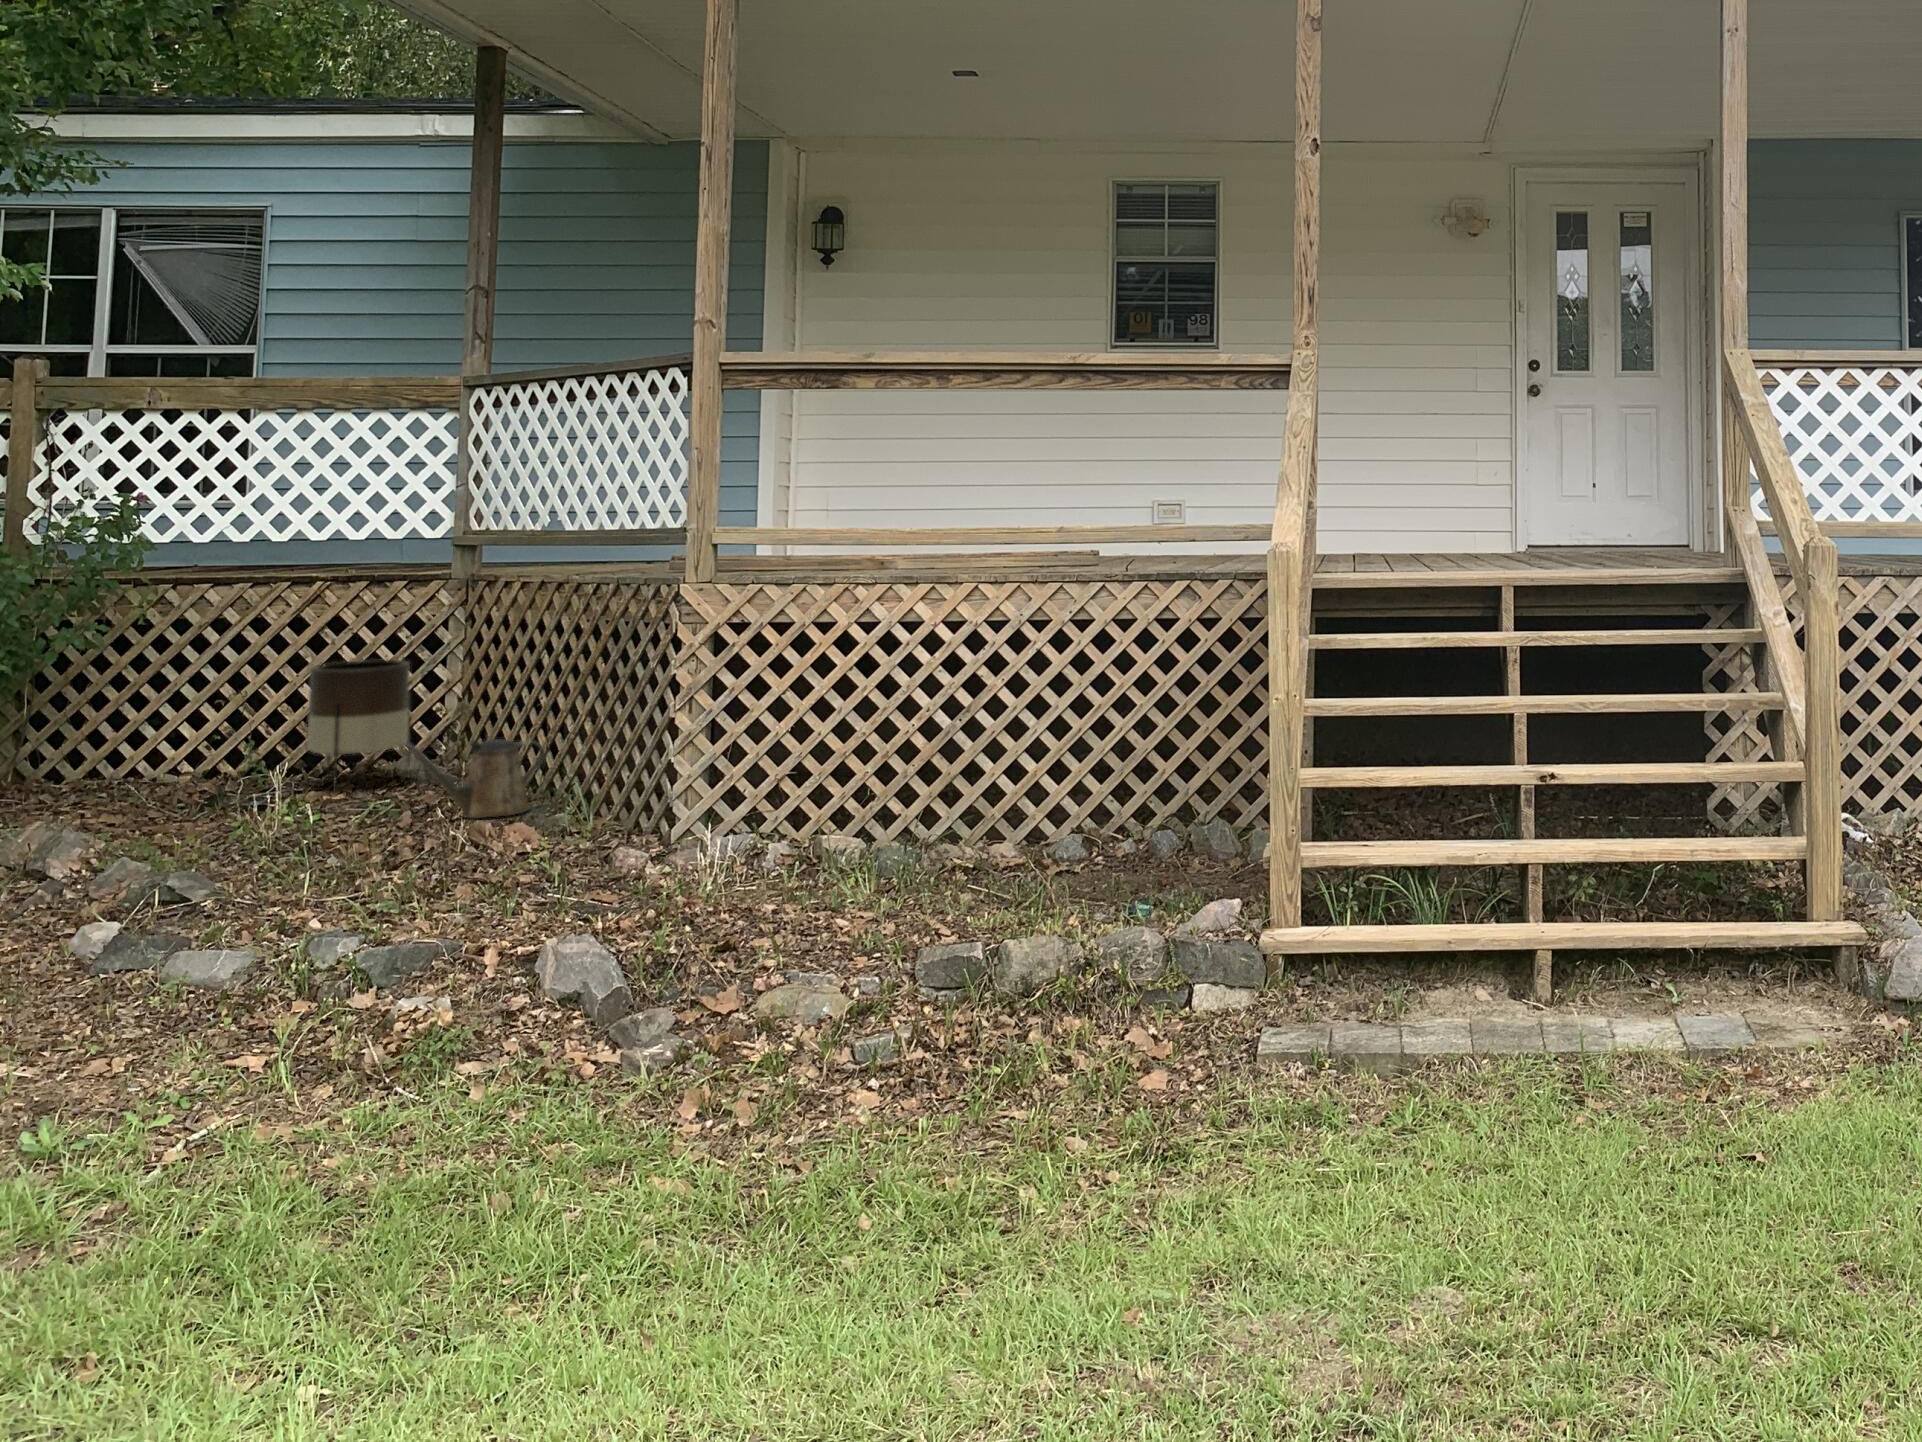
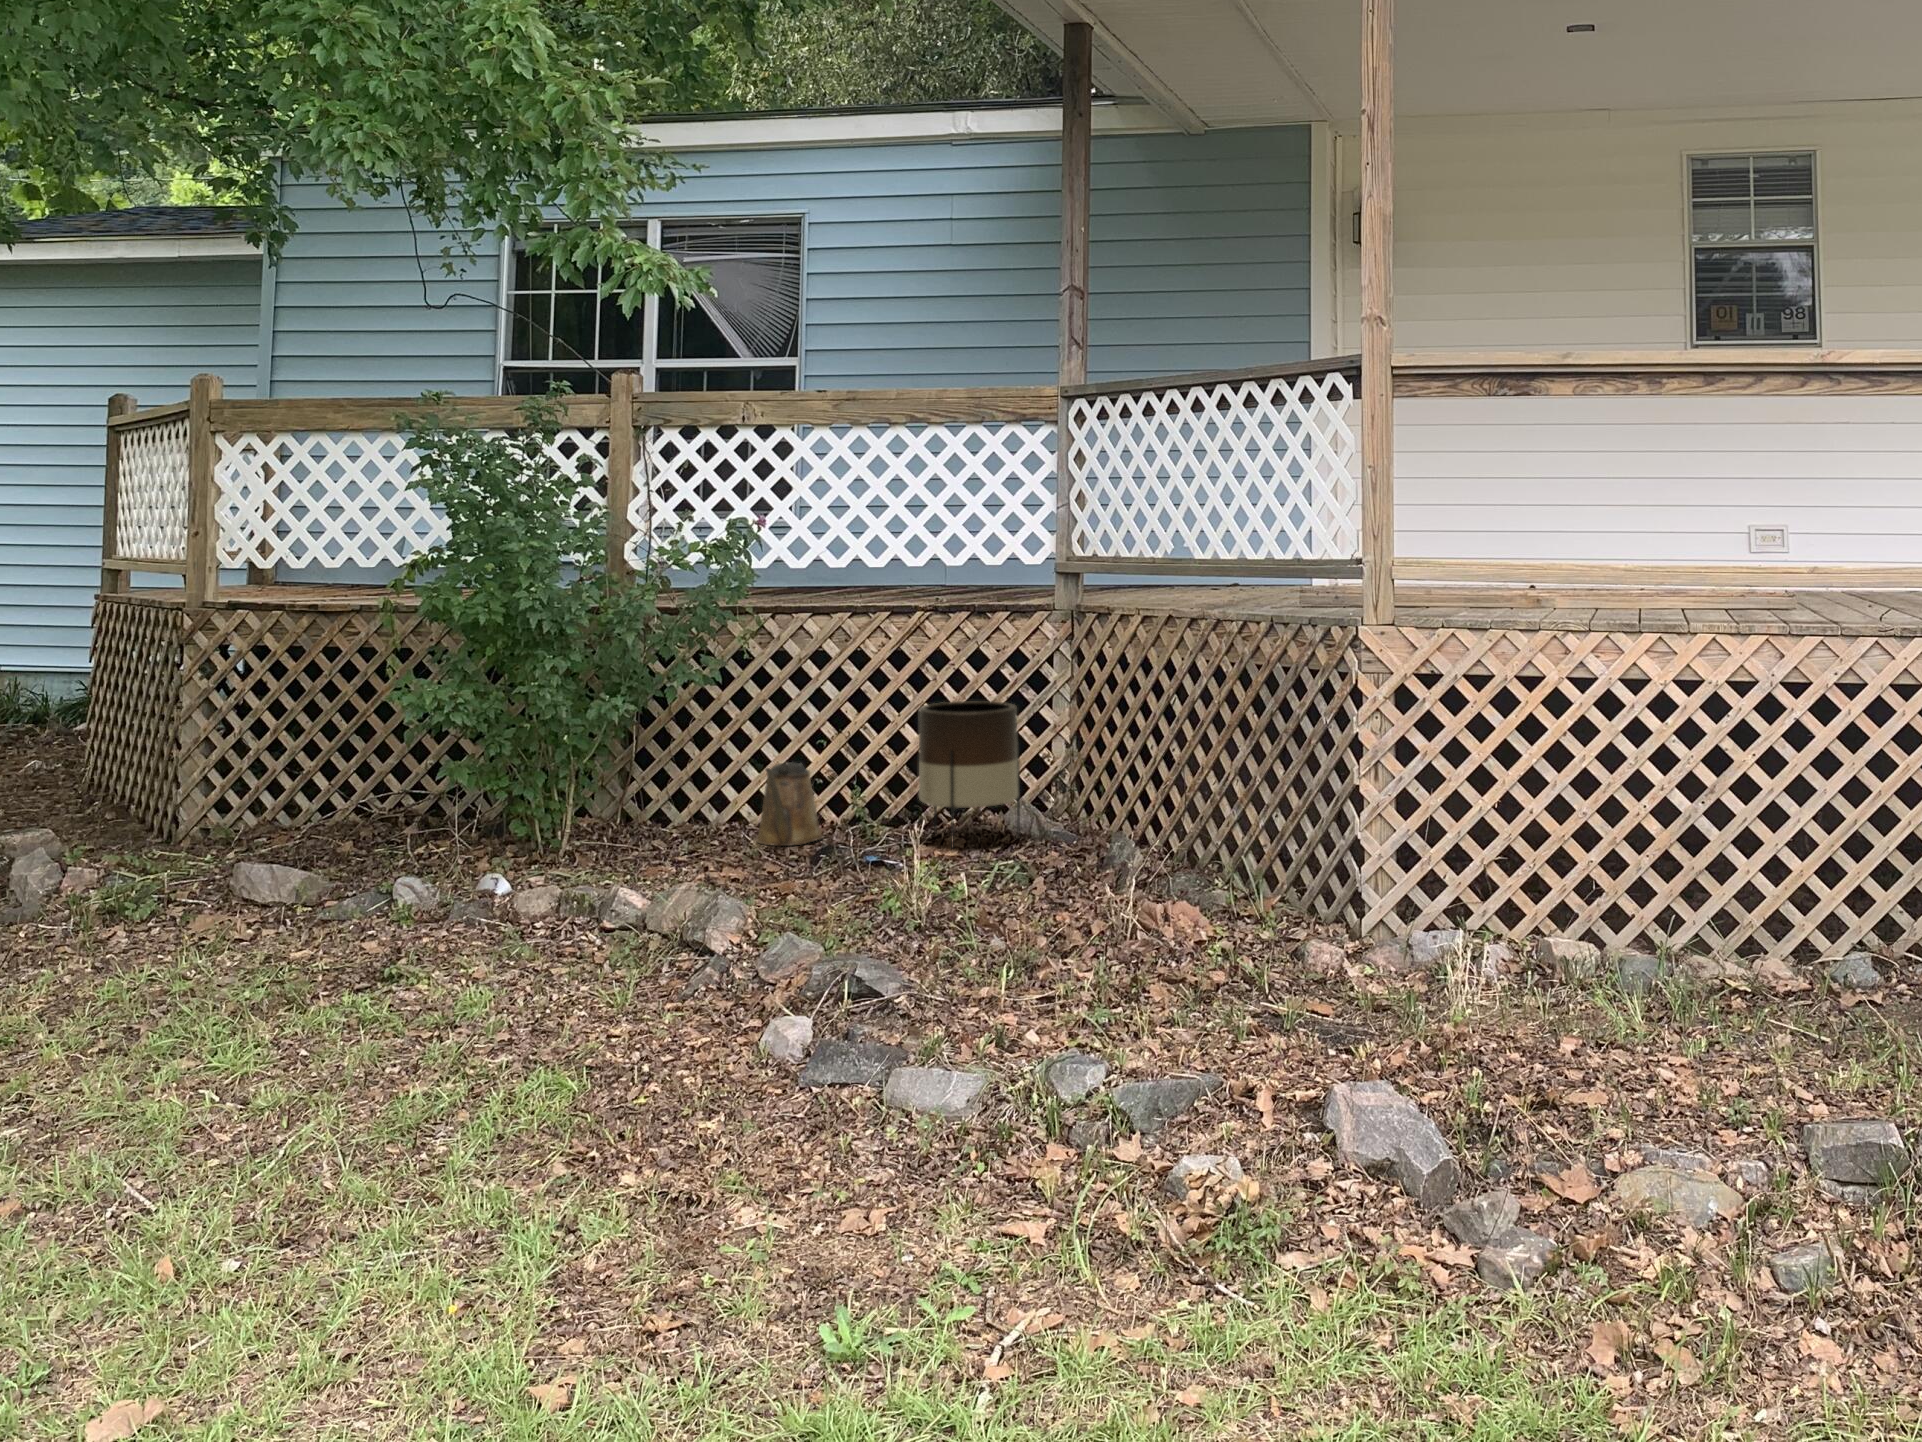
watering can: present [401,739,545,818] -> present [756,762,823,846]

